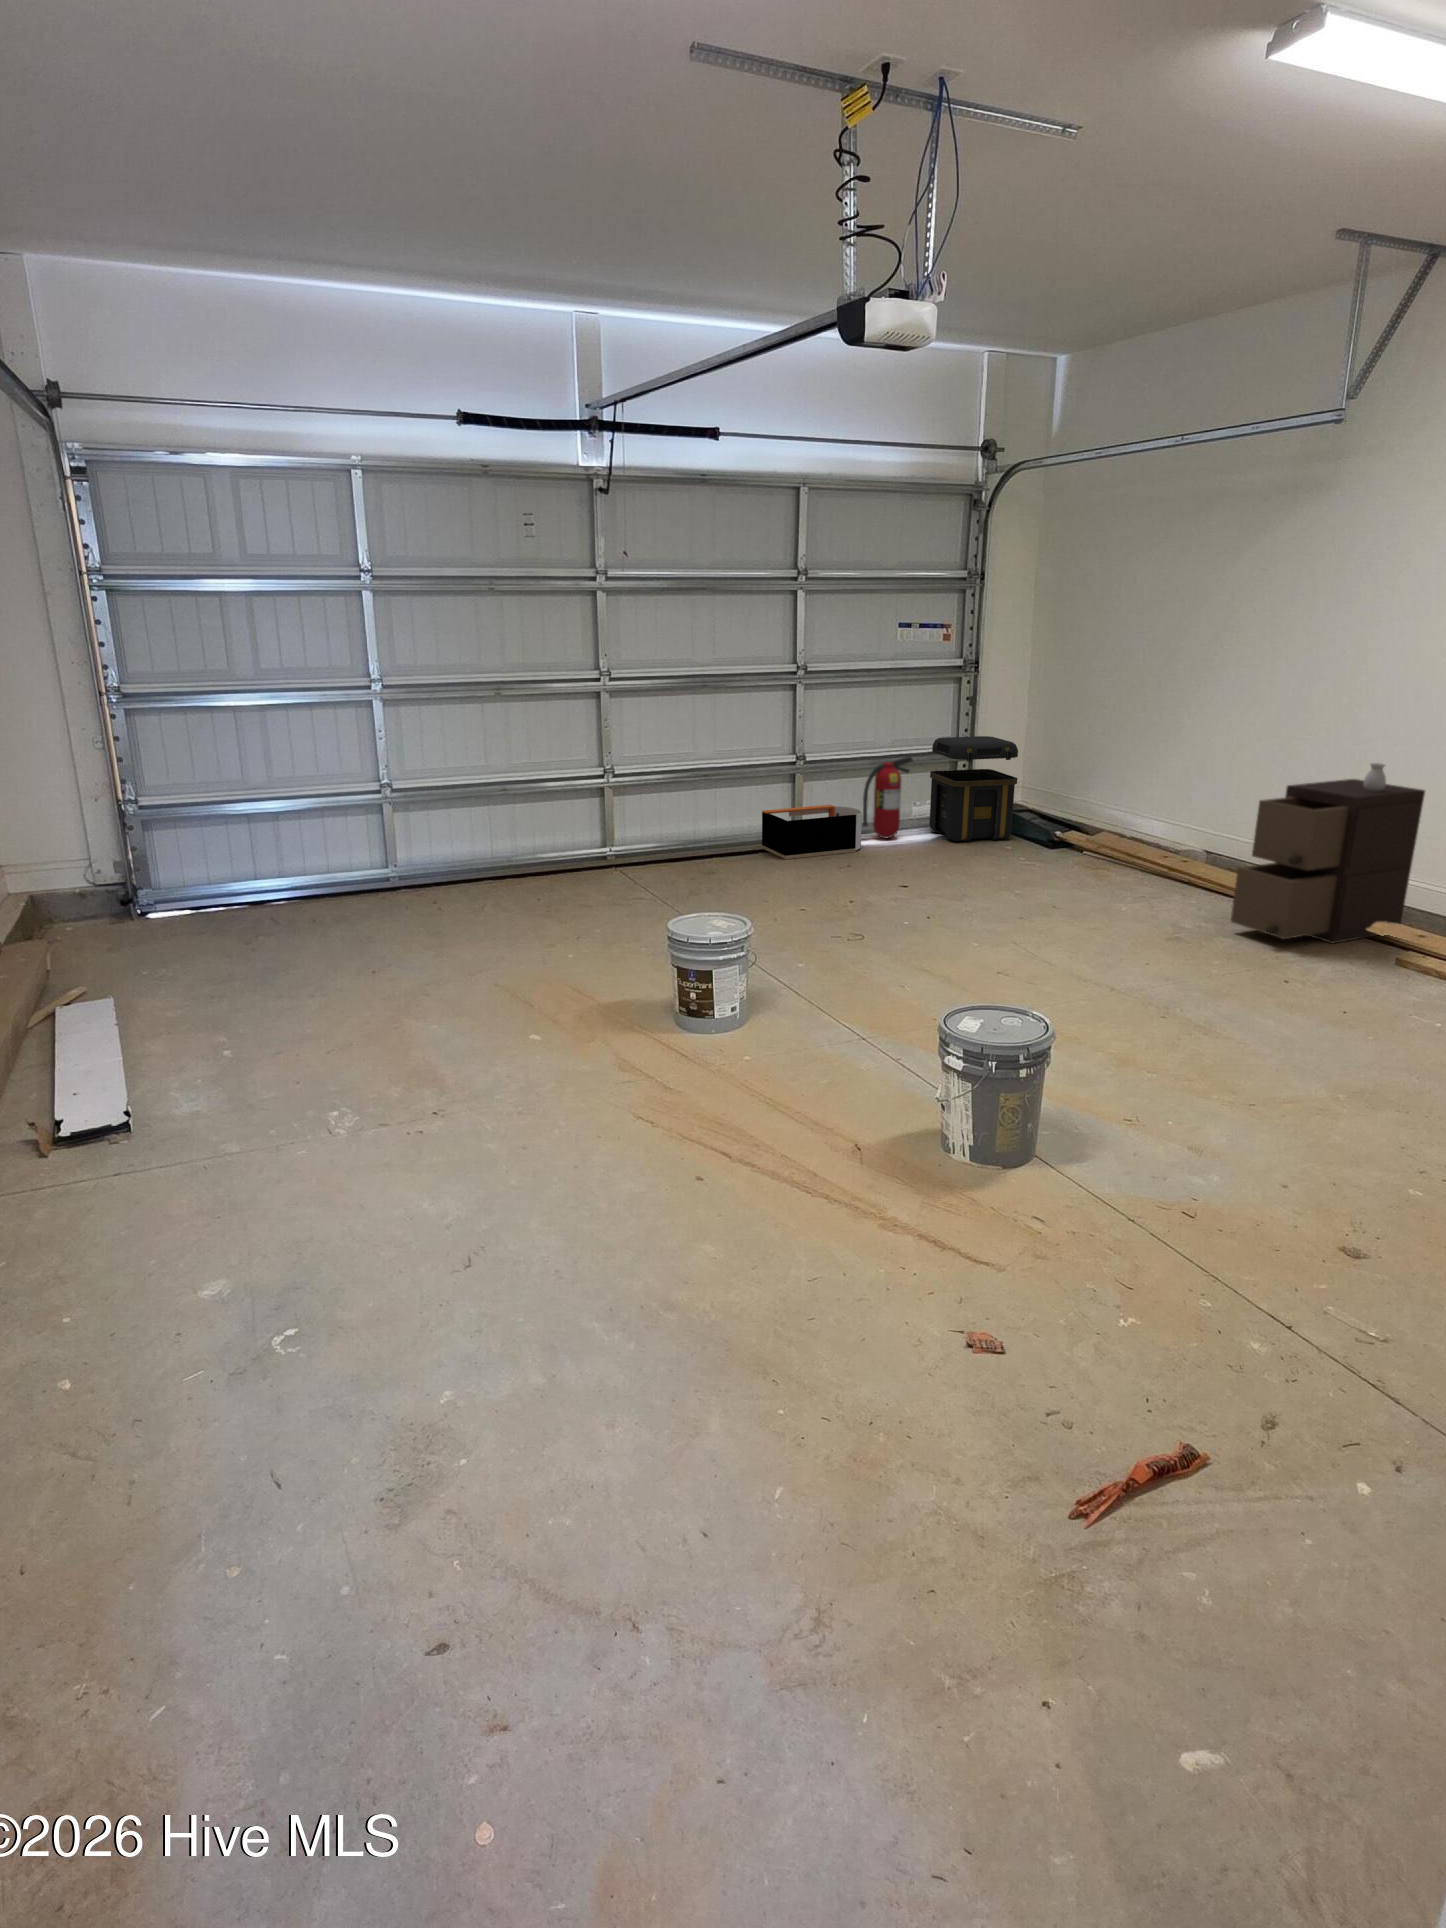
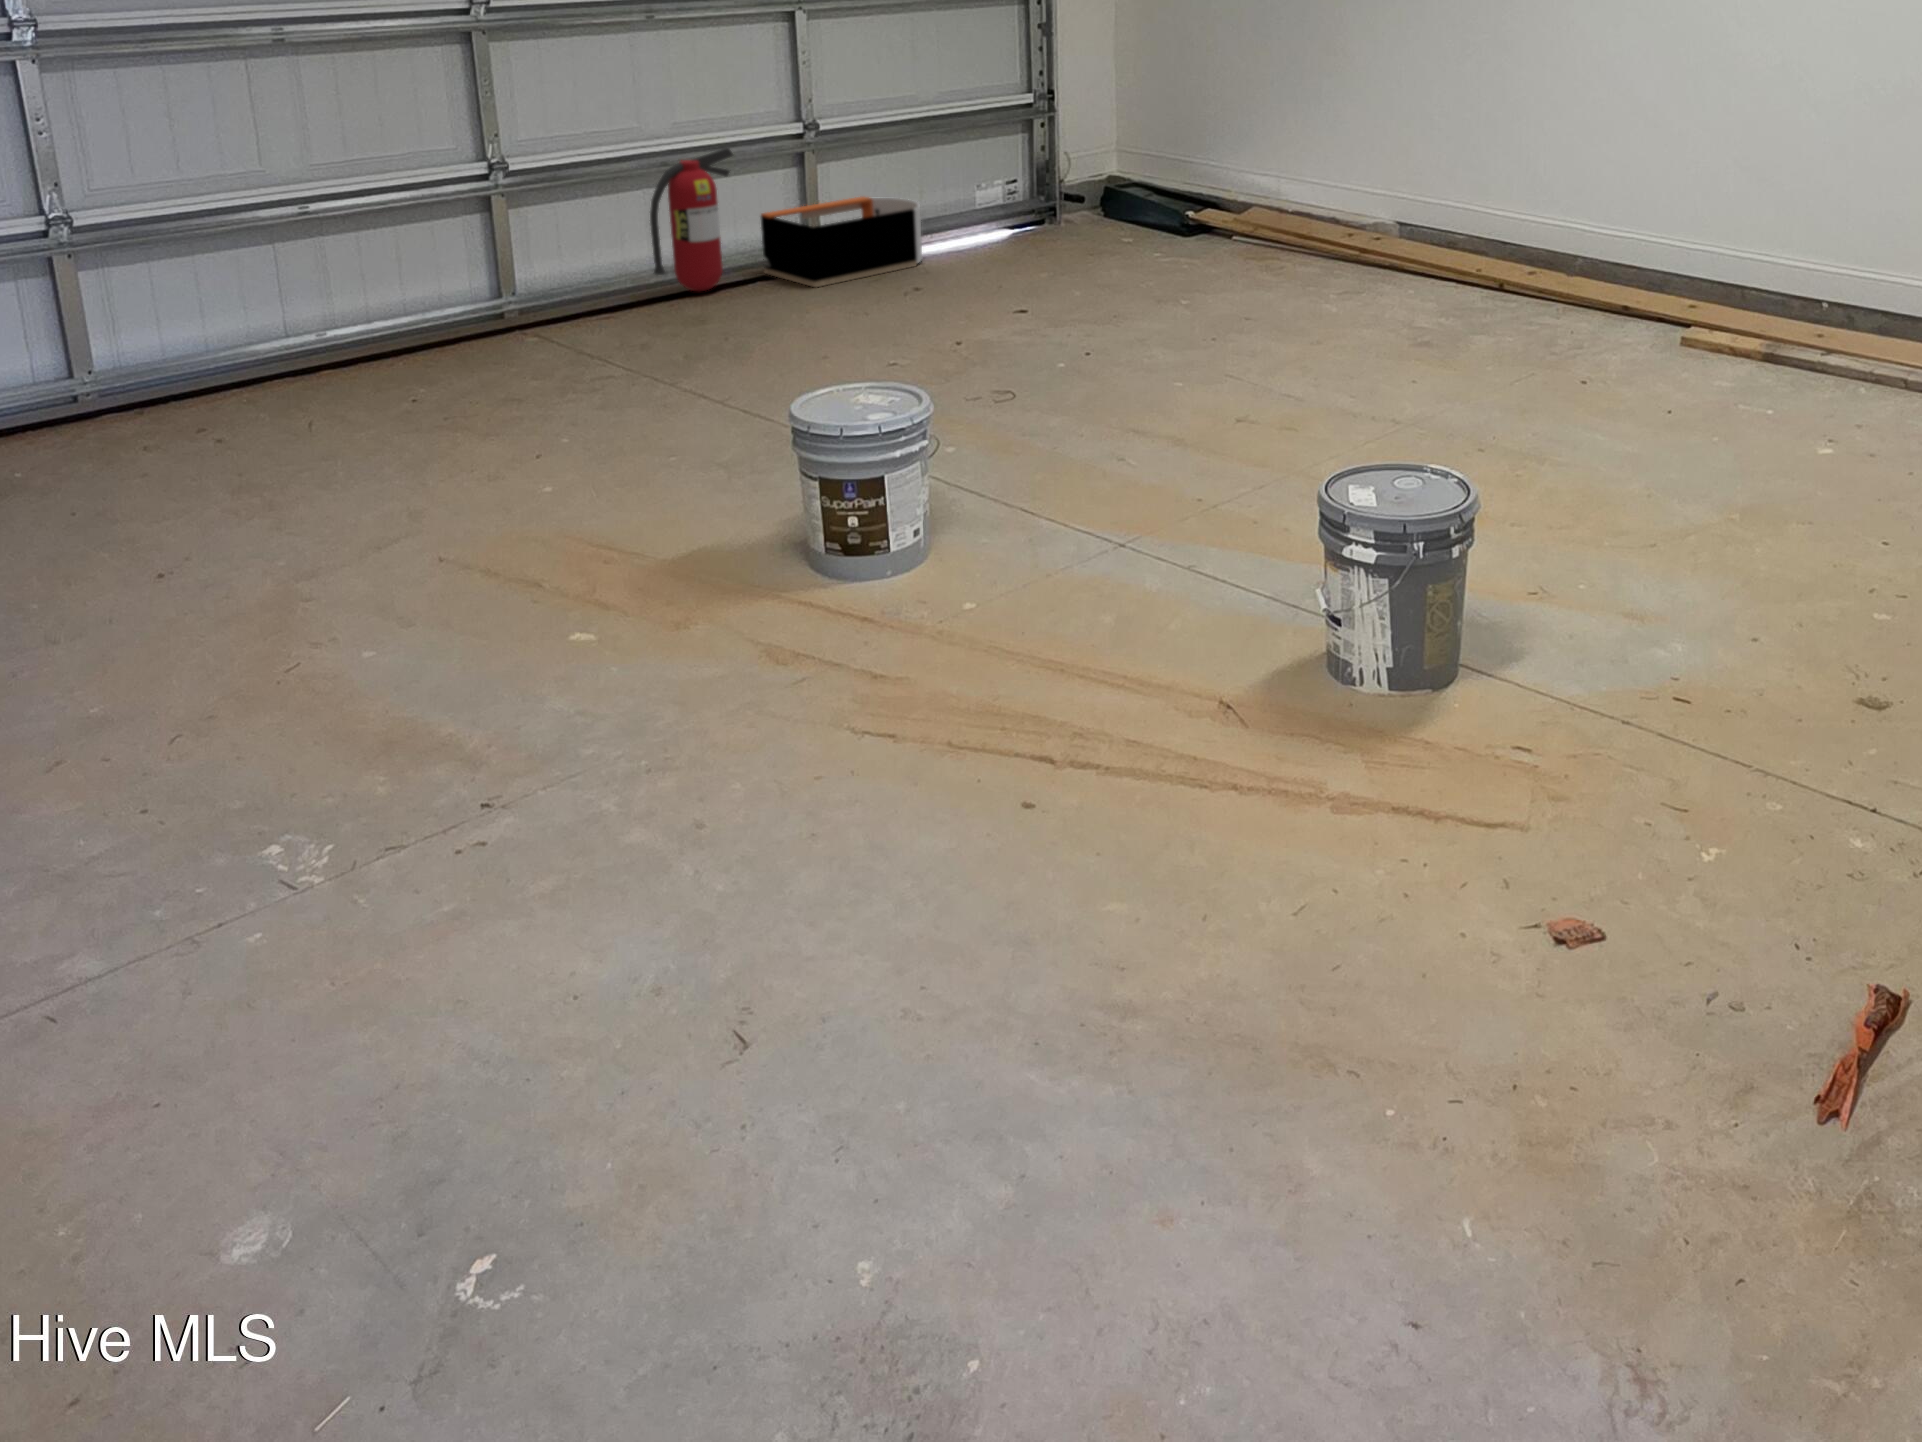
toolbox: present [929,736,1018,841] -> none [1000,81,1131,238]
fire extinguisher: present [863,757,913,839] -> present [650,148,733,292]
storage cabinet: present [1231,763,1425,943] -> none [1479,101,1668,331]

